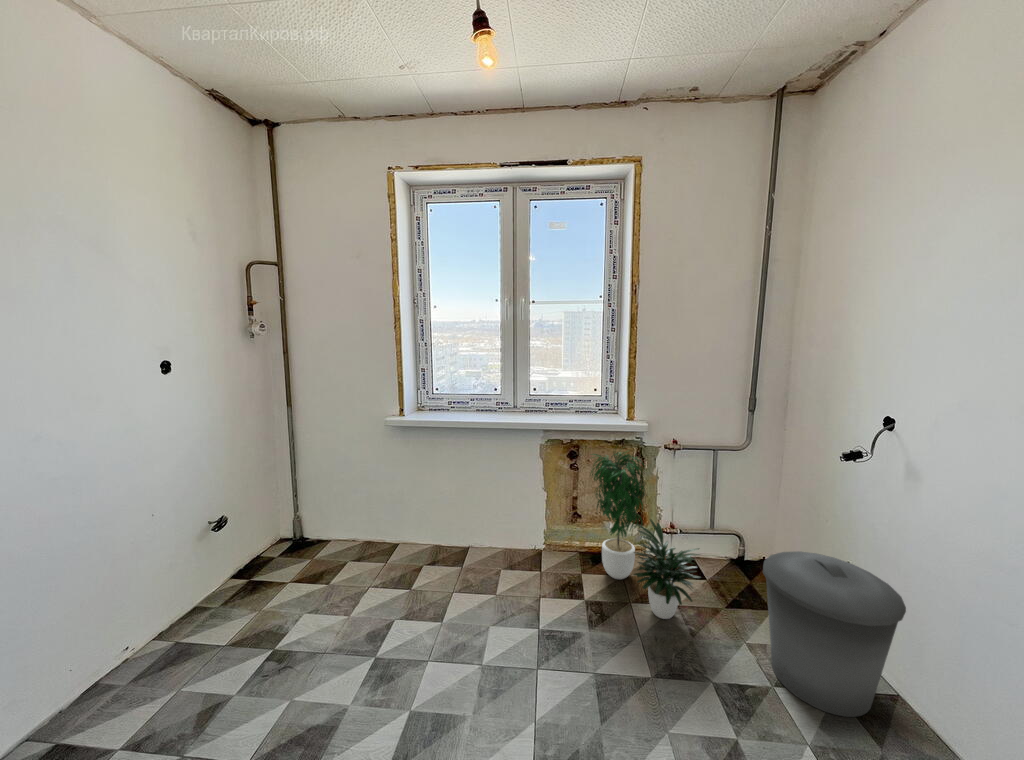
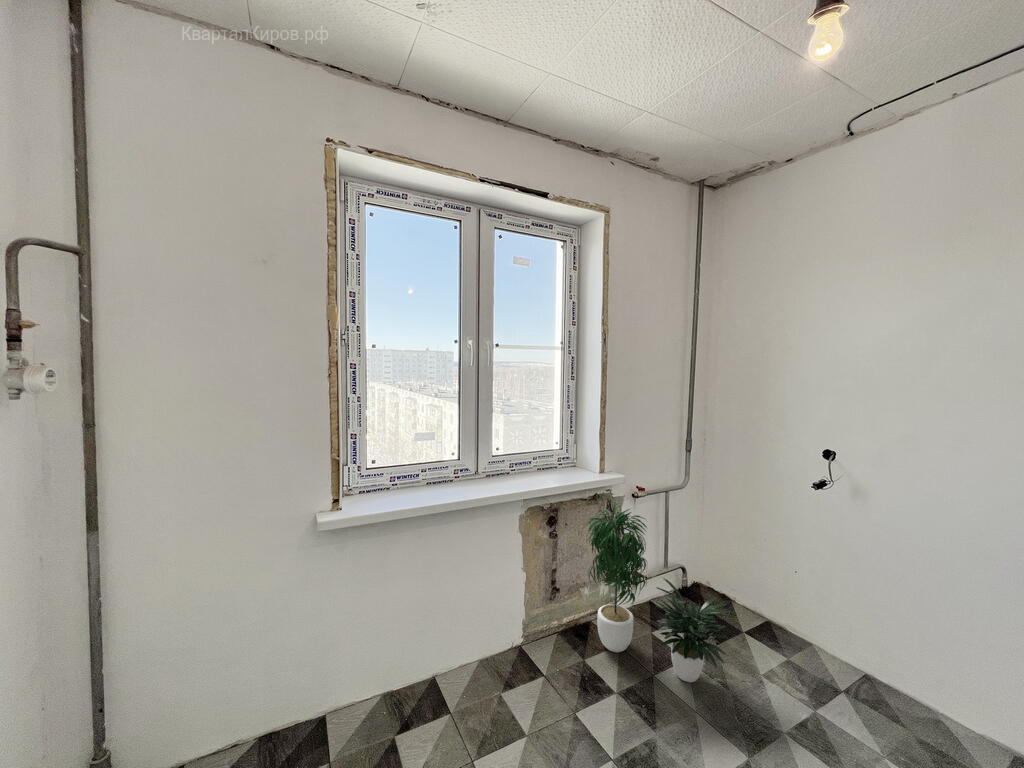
trash can: present [763,551,906,717] -> none [775,575,898,718]

